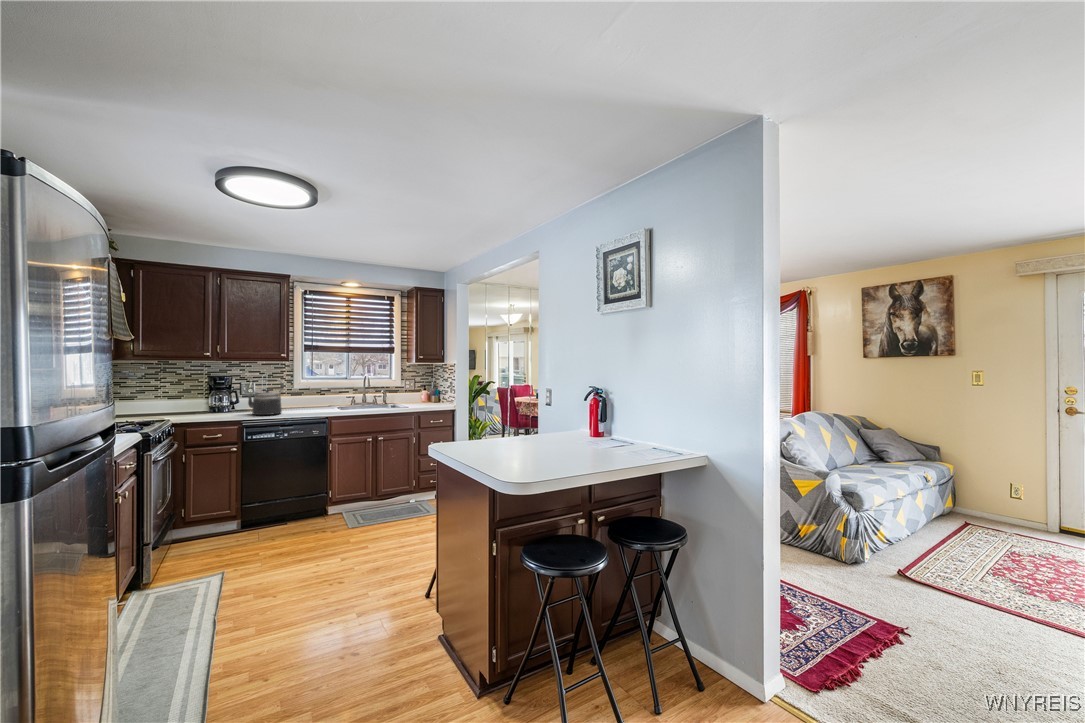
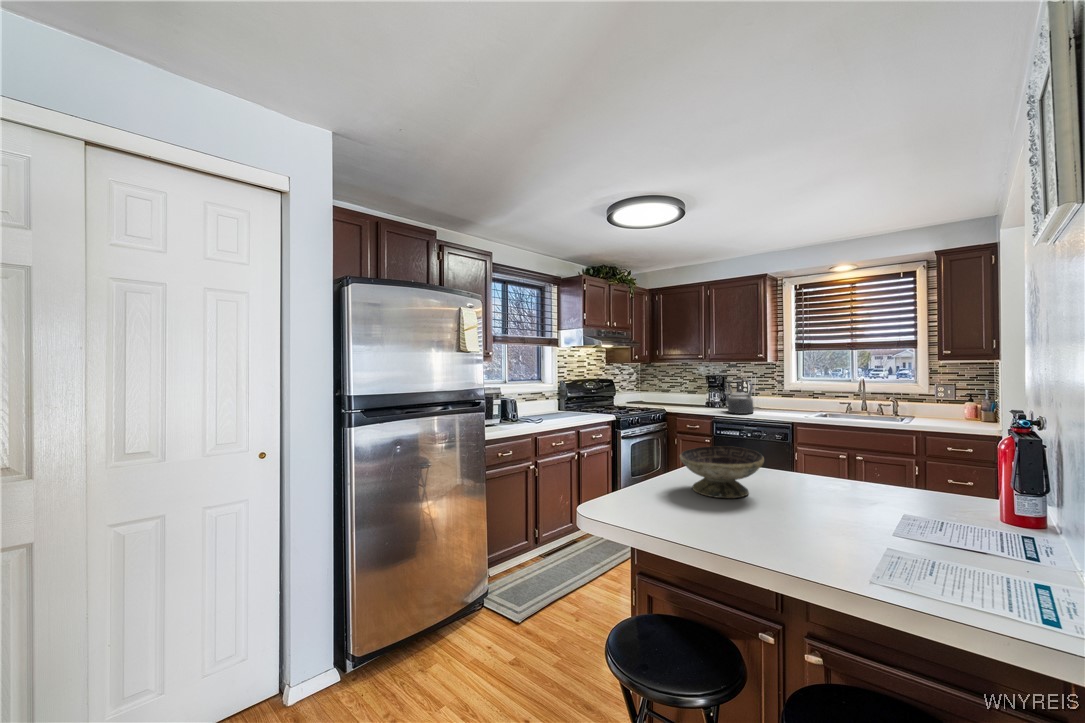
decorative bowl: none [463,420,524,457] -> present [680,446,764,498]

